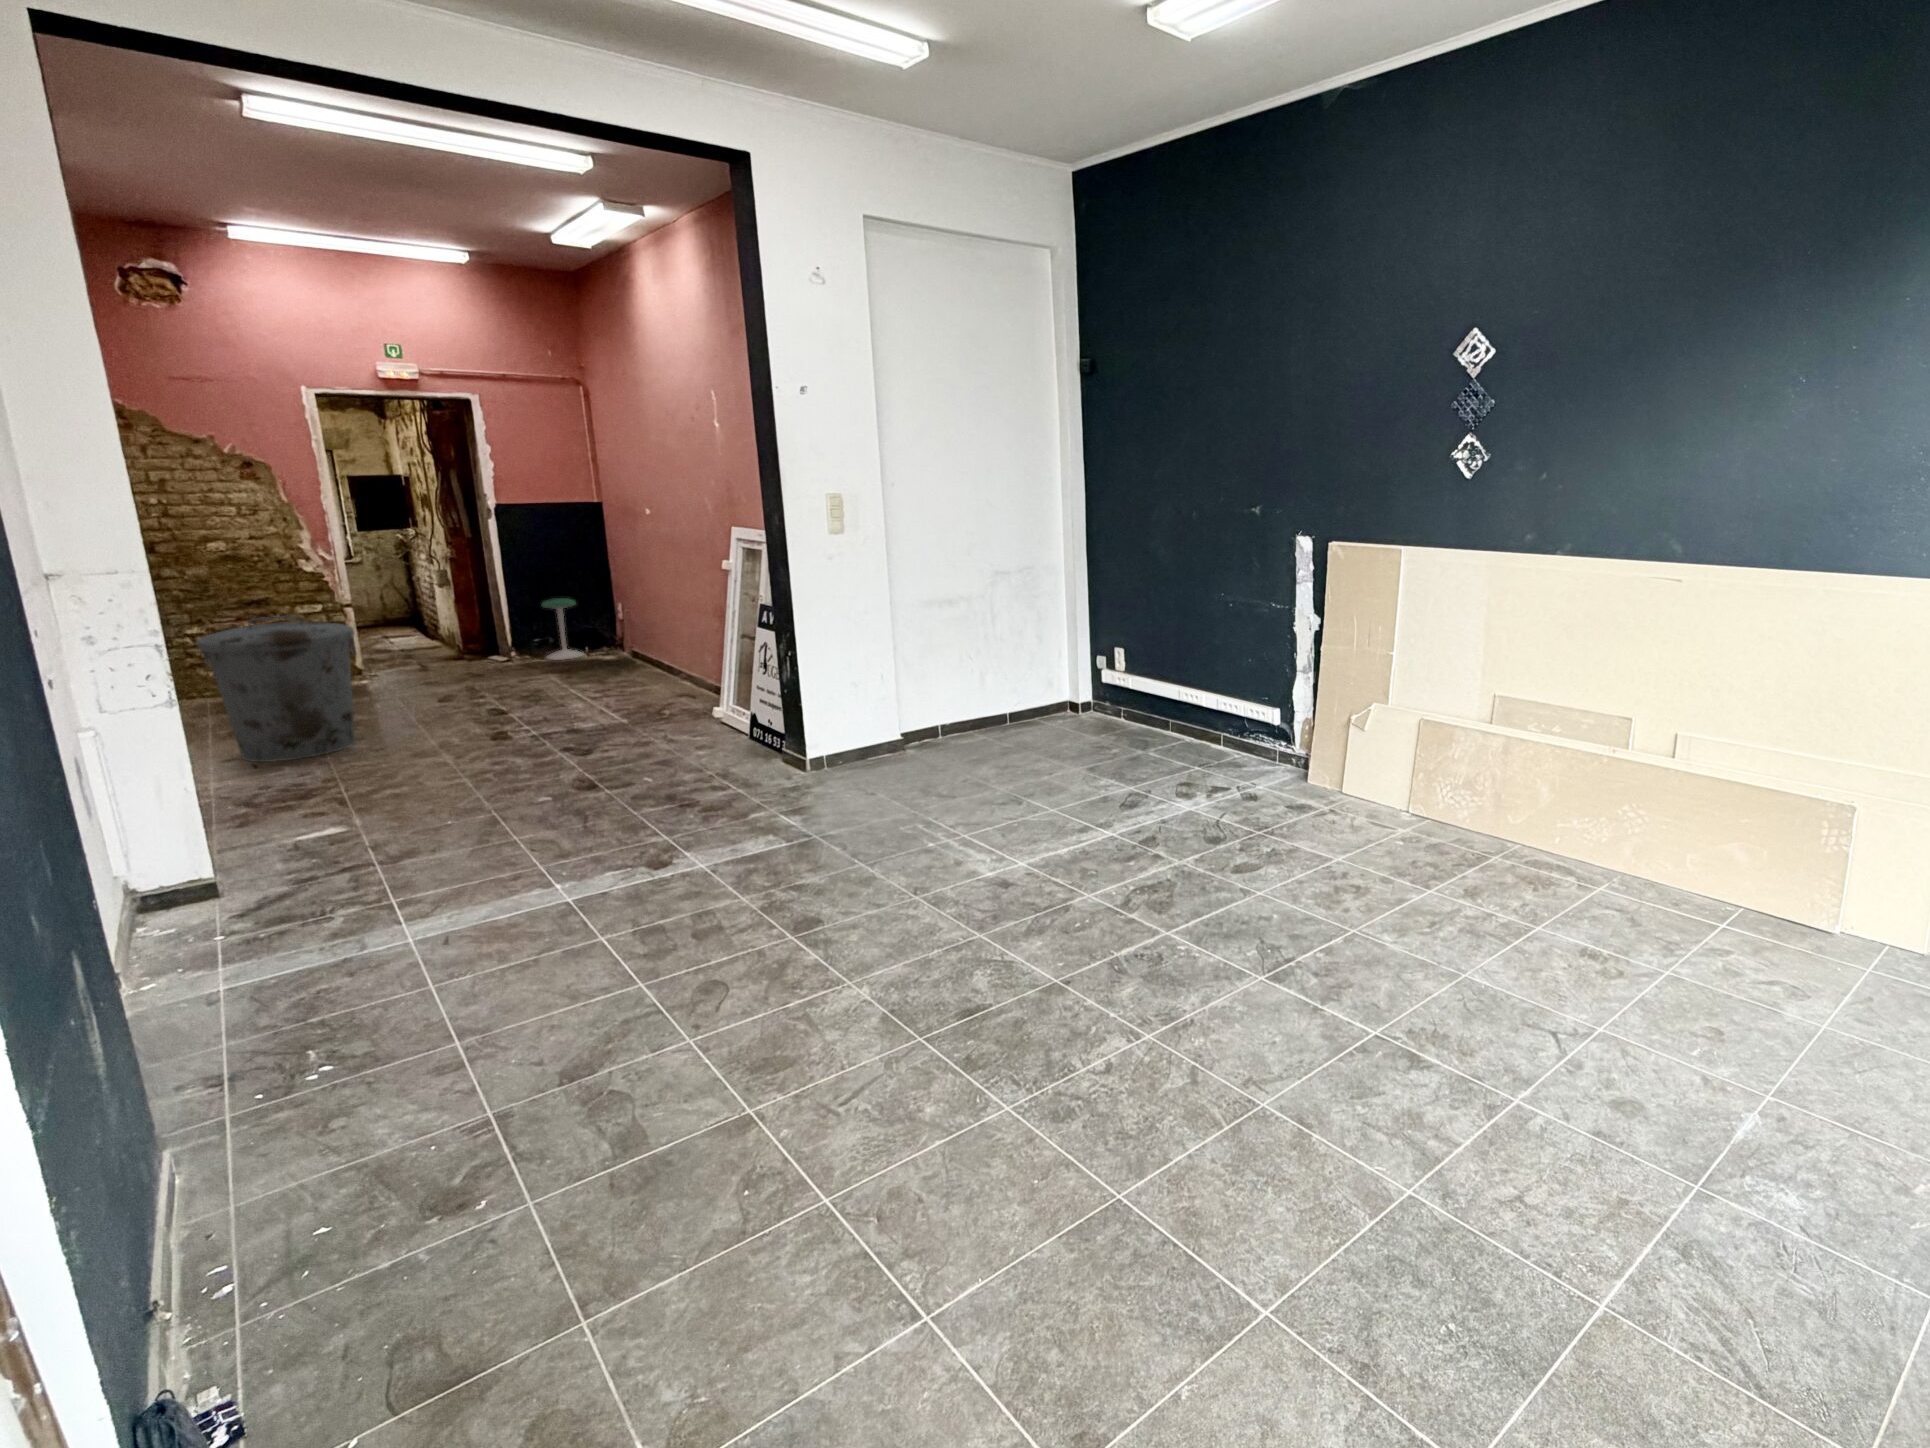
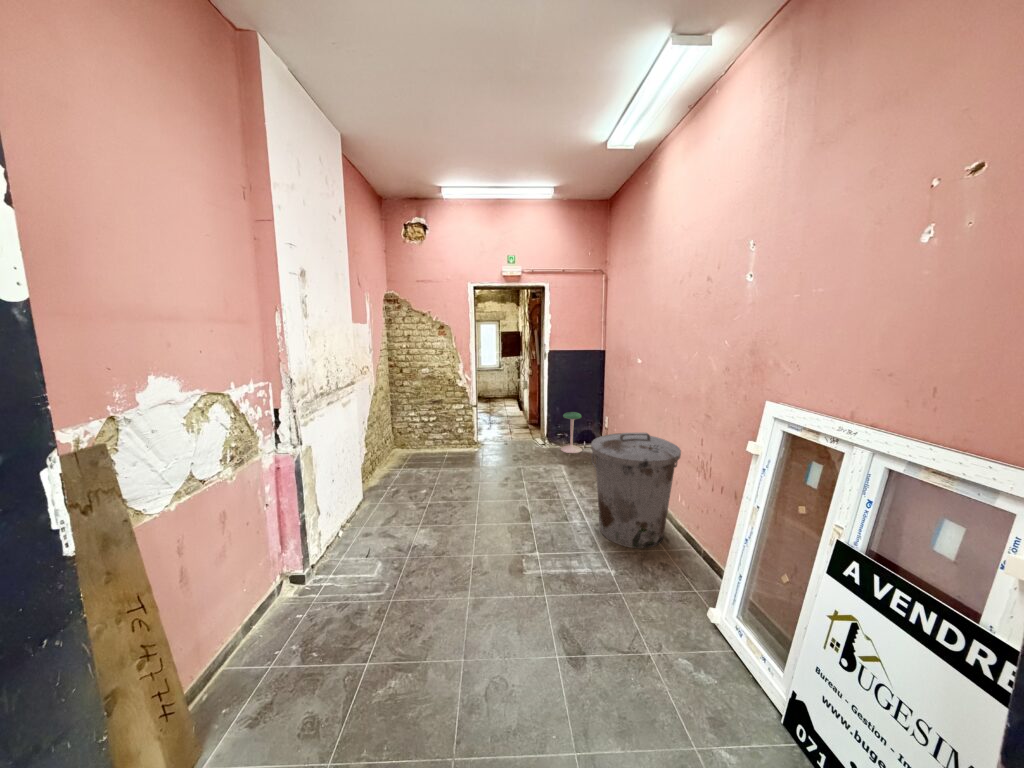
trash can: present [196,615,356,762] -> present [591,433,681,548]

